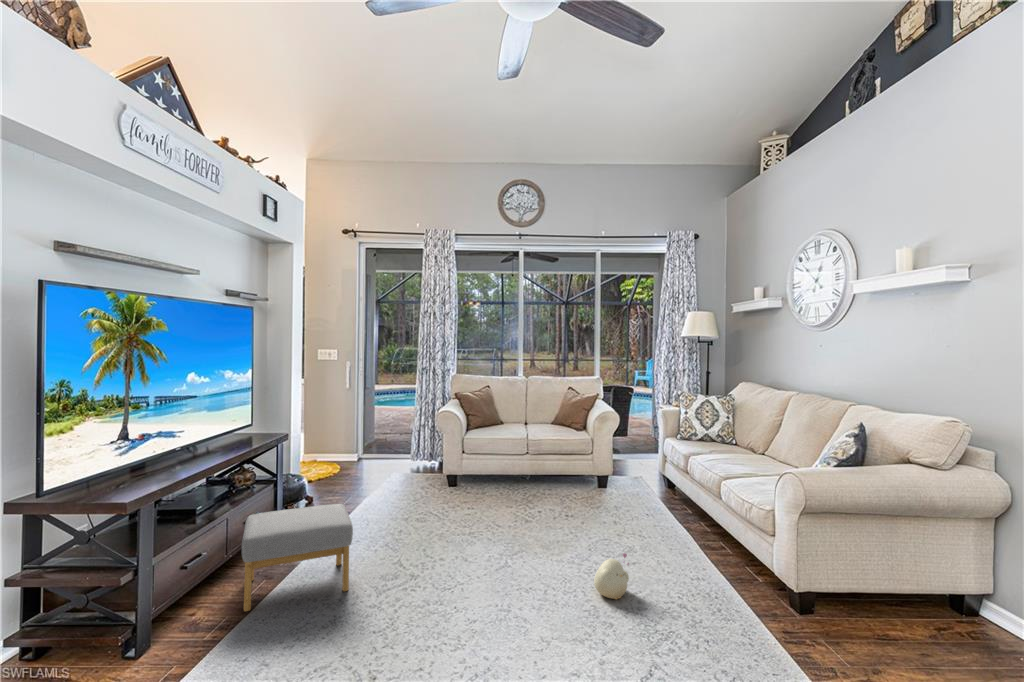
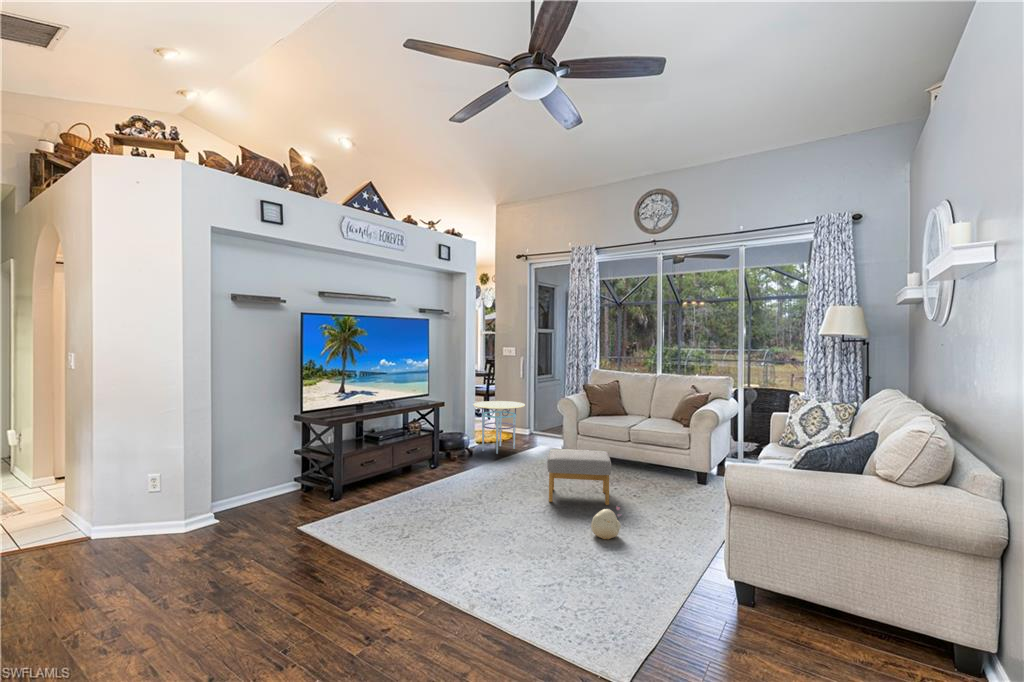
side table: none [306,420,380,495] -> present [473,401,525,454]
footstool: present [242,504,353,611] -> present [547,449,611,505]

